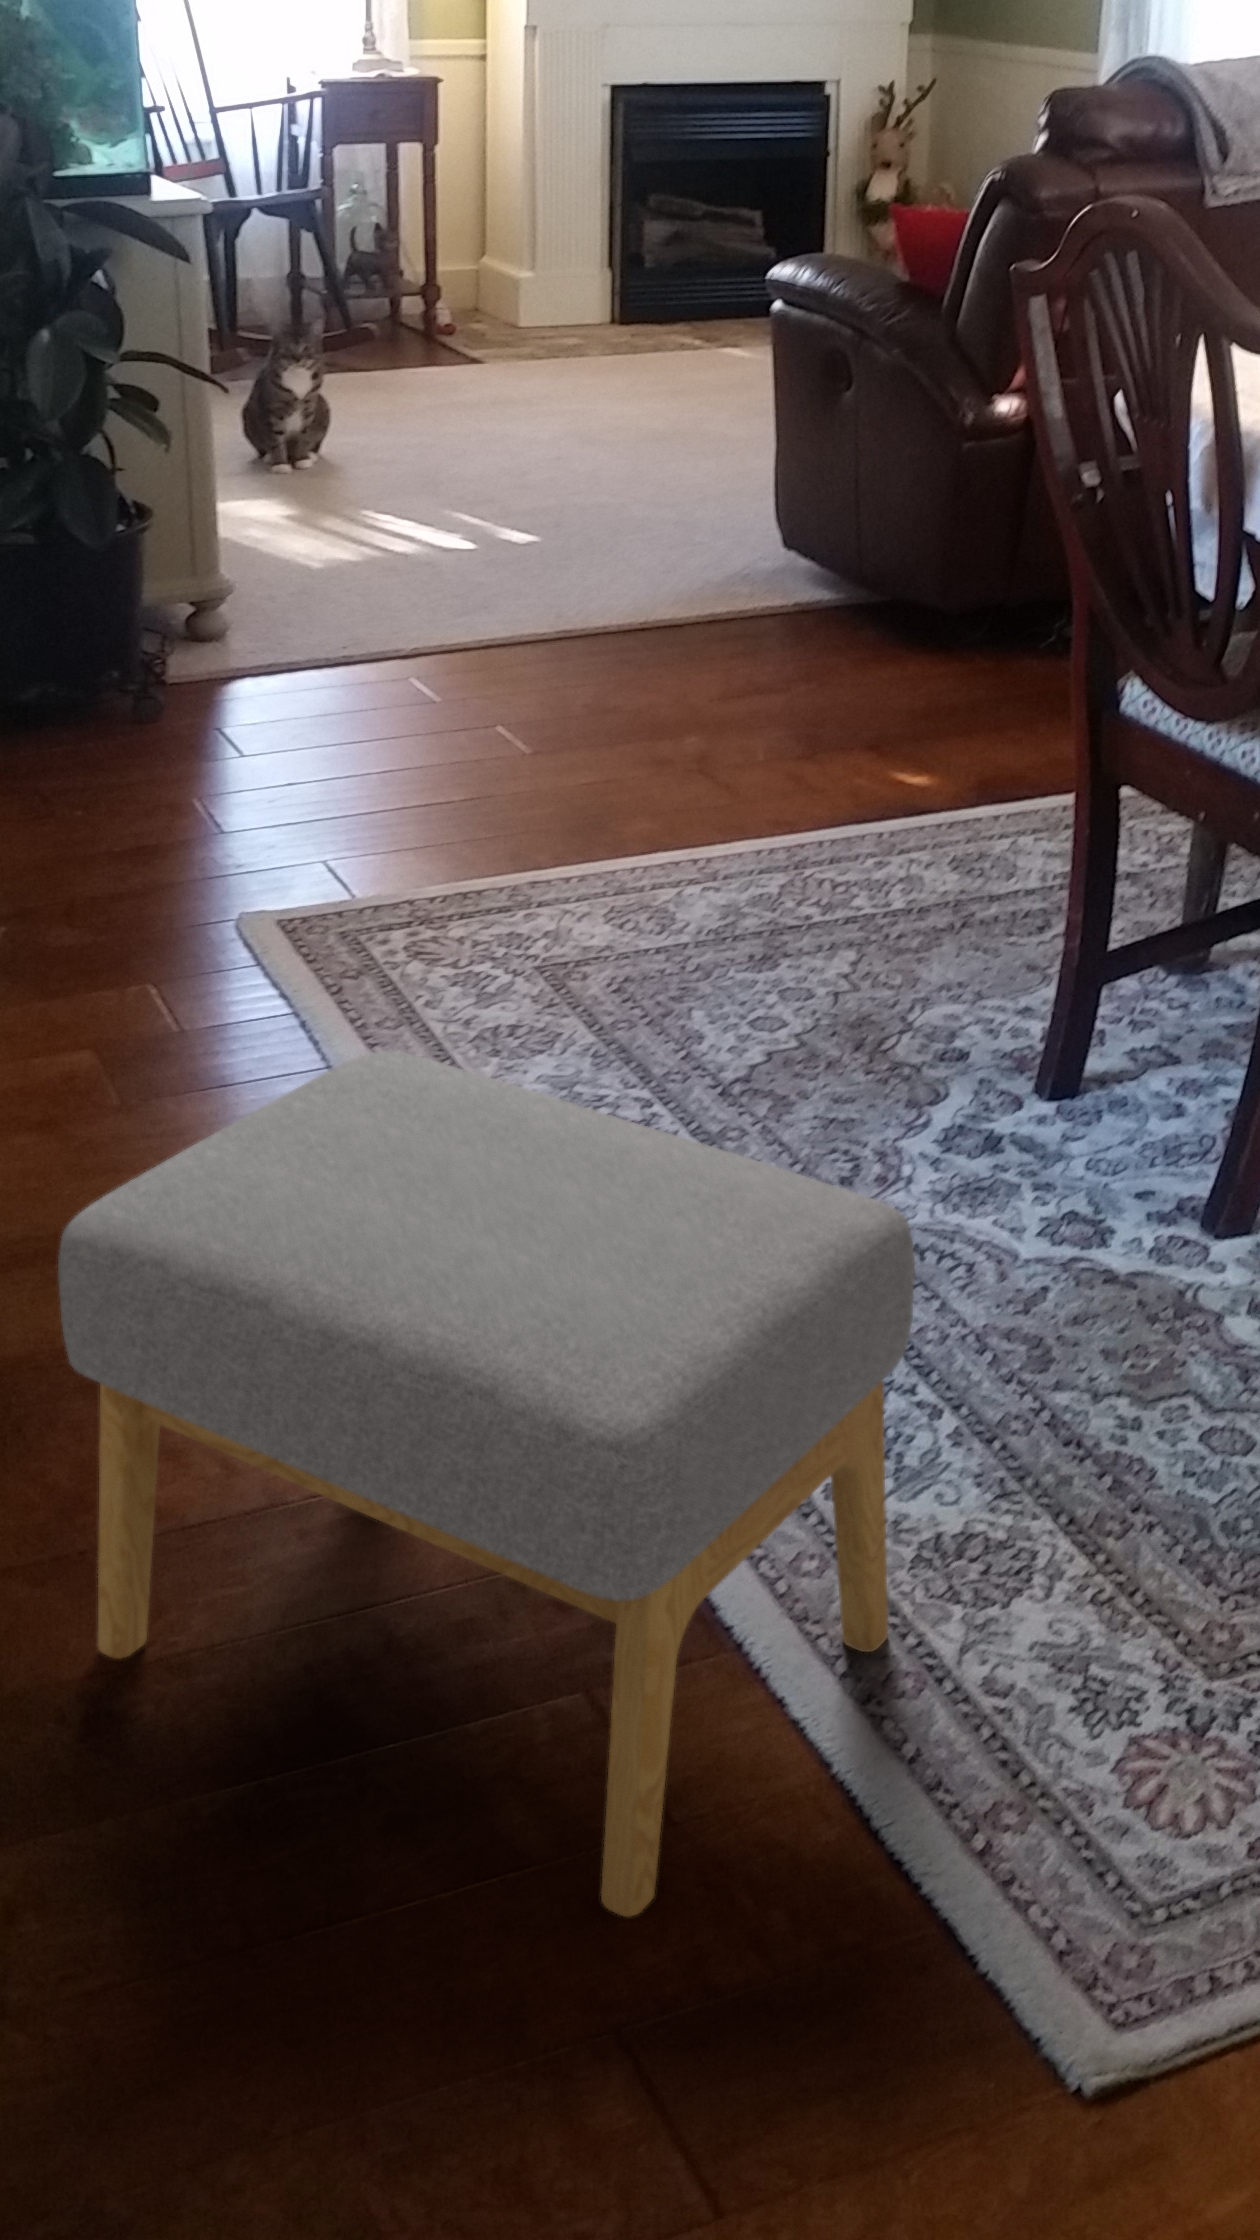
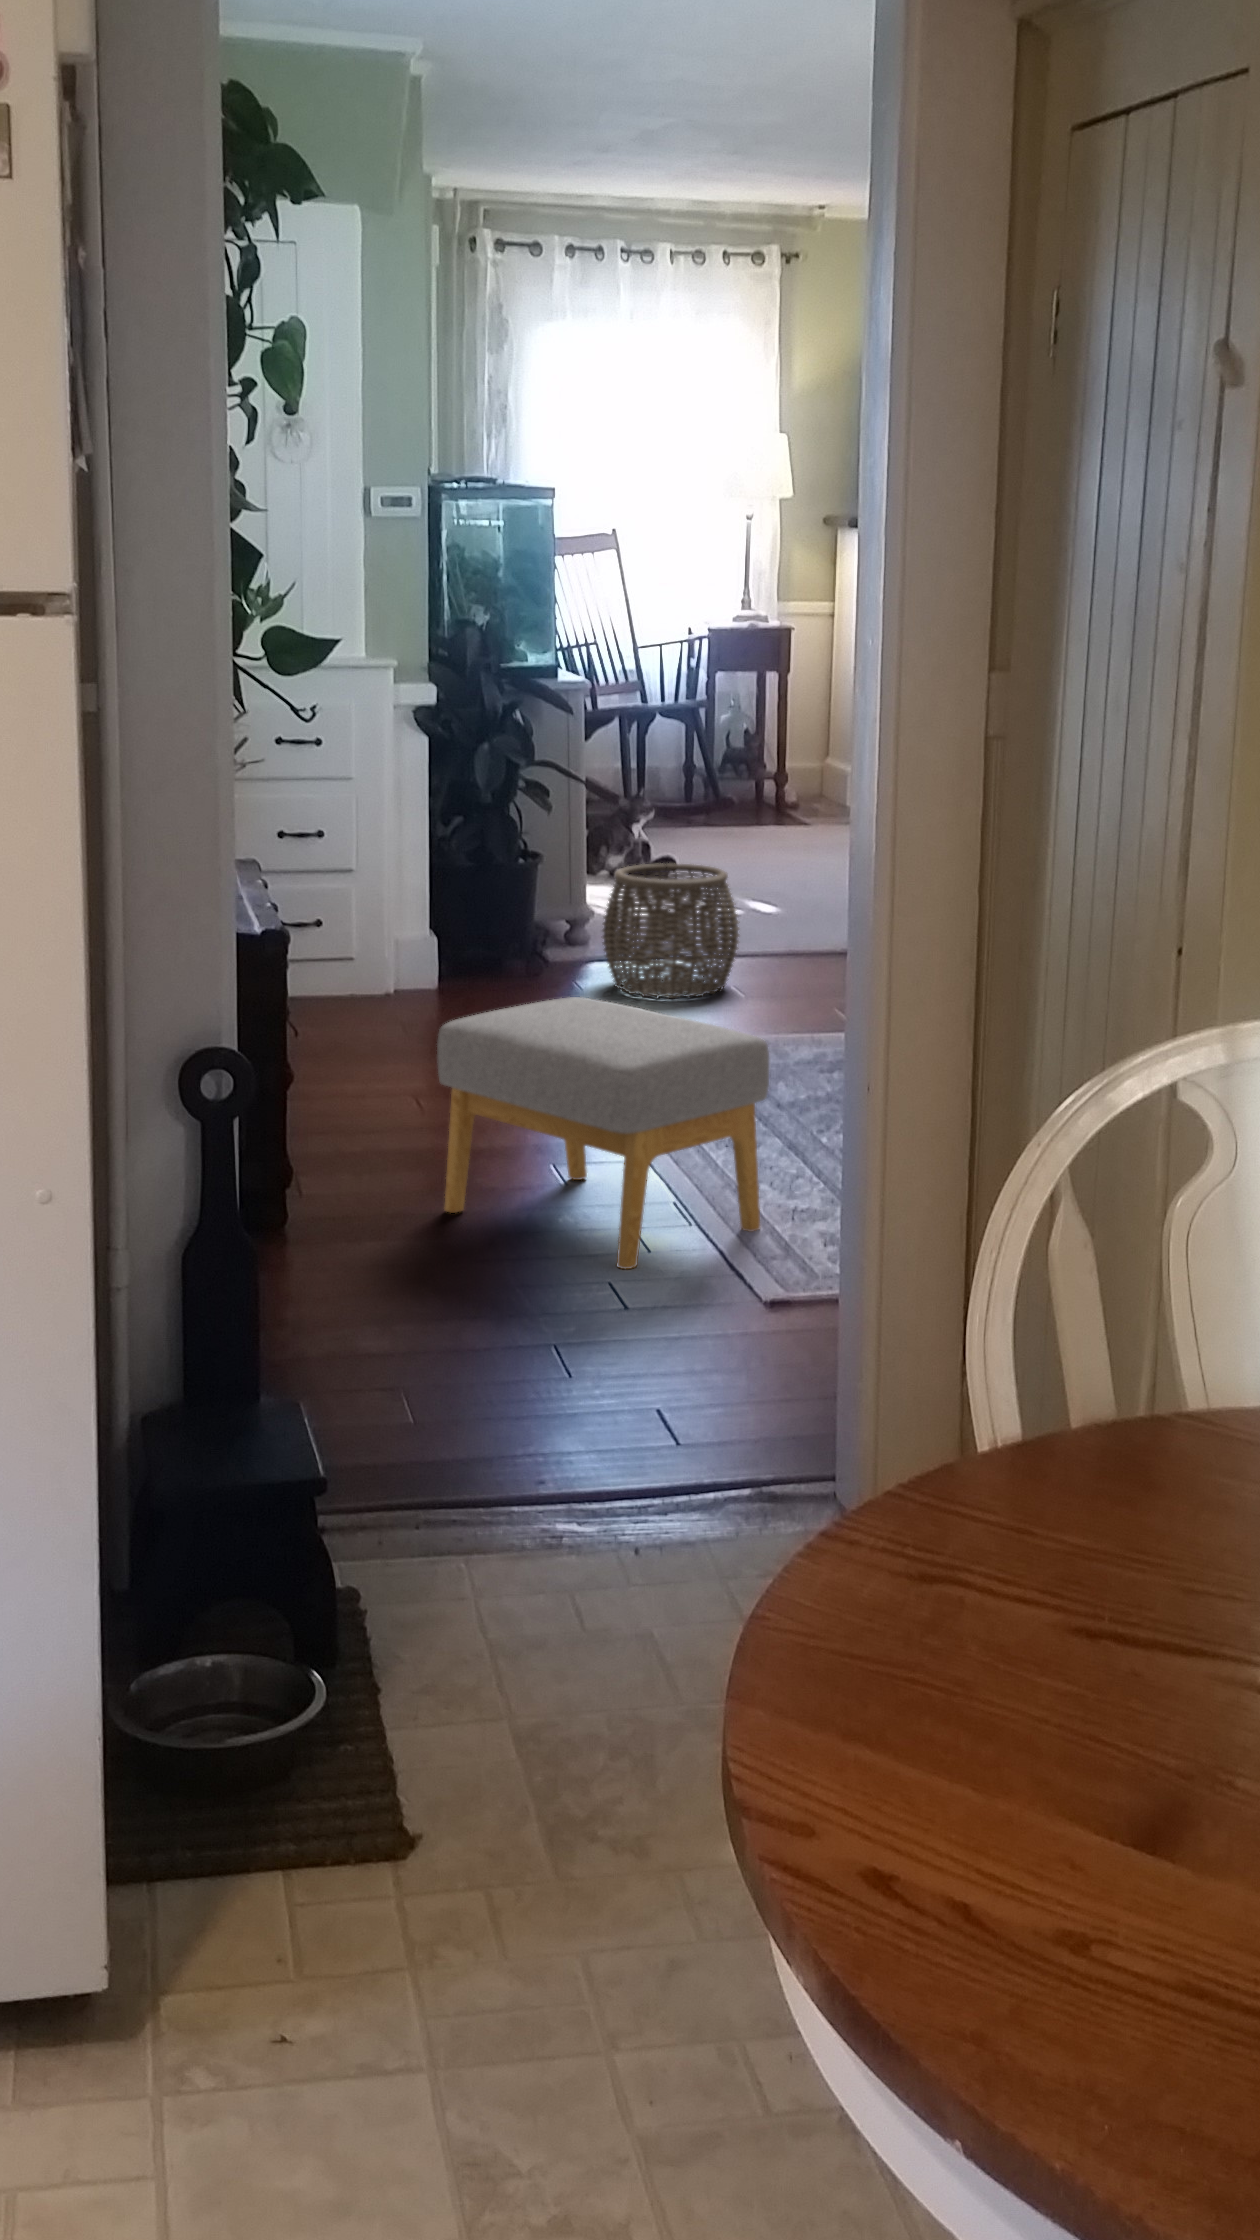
woven basket: none [275,524,518,776] -> present [602,864,739,998]

